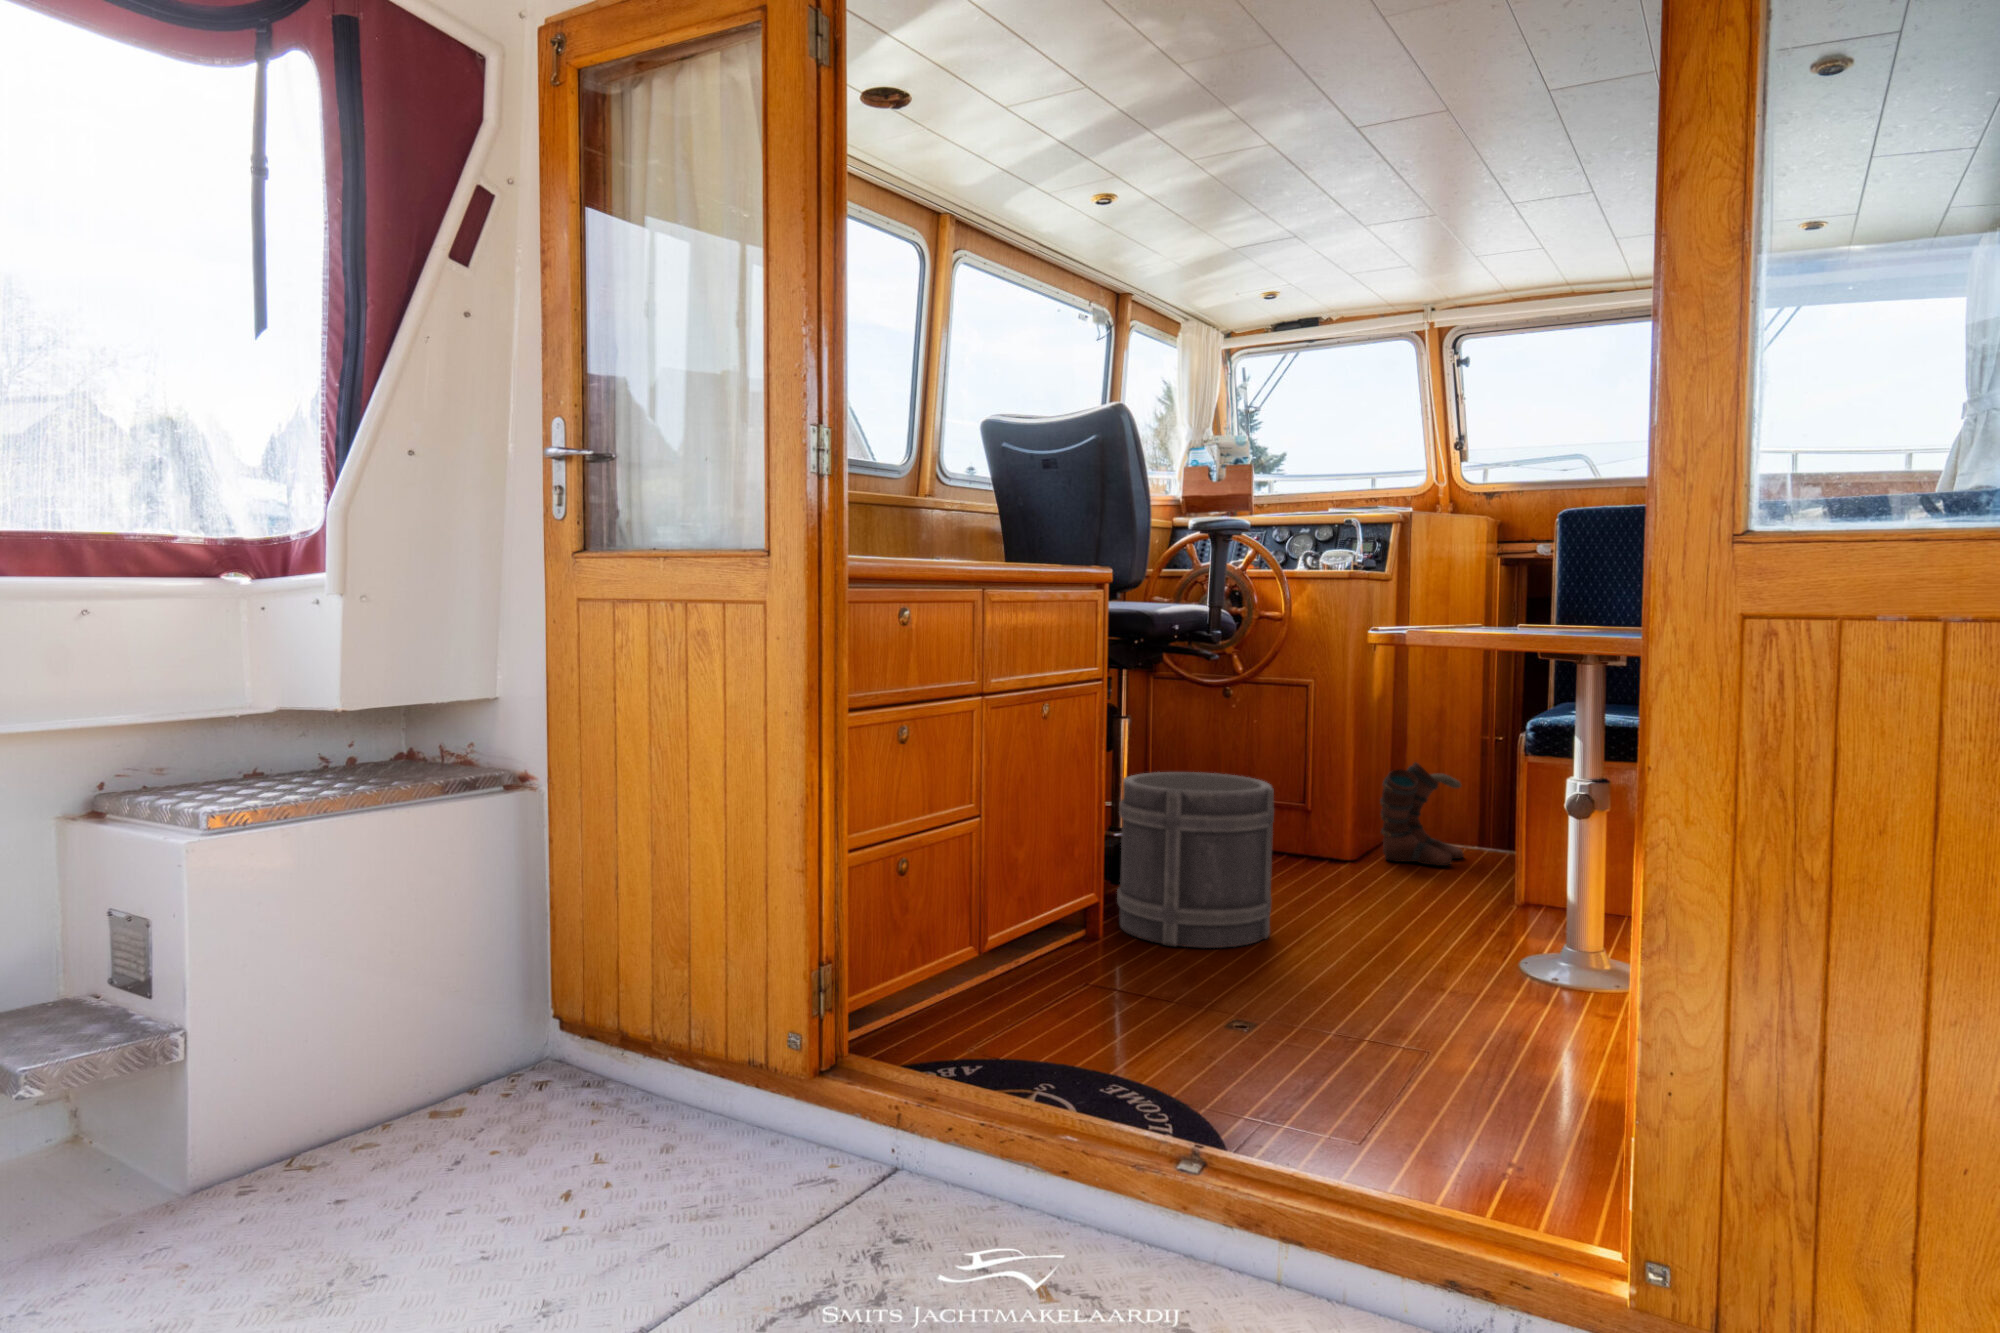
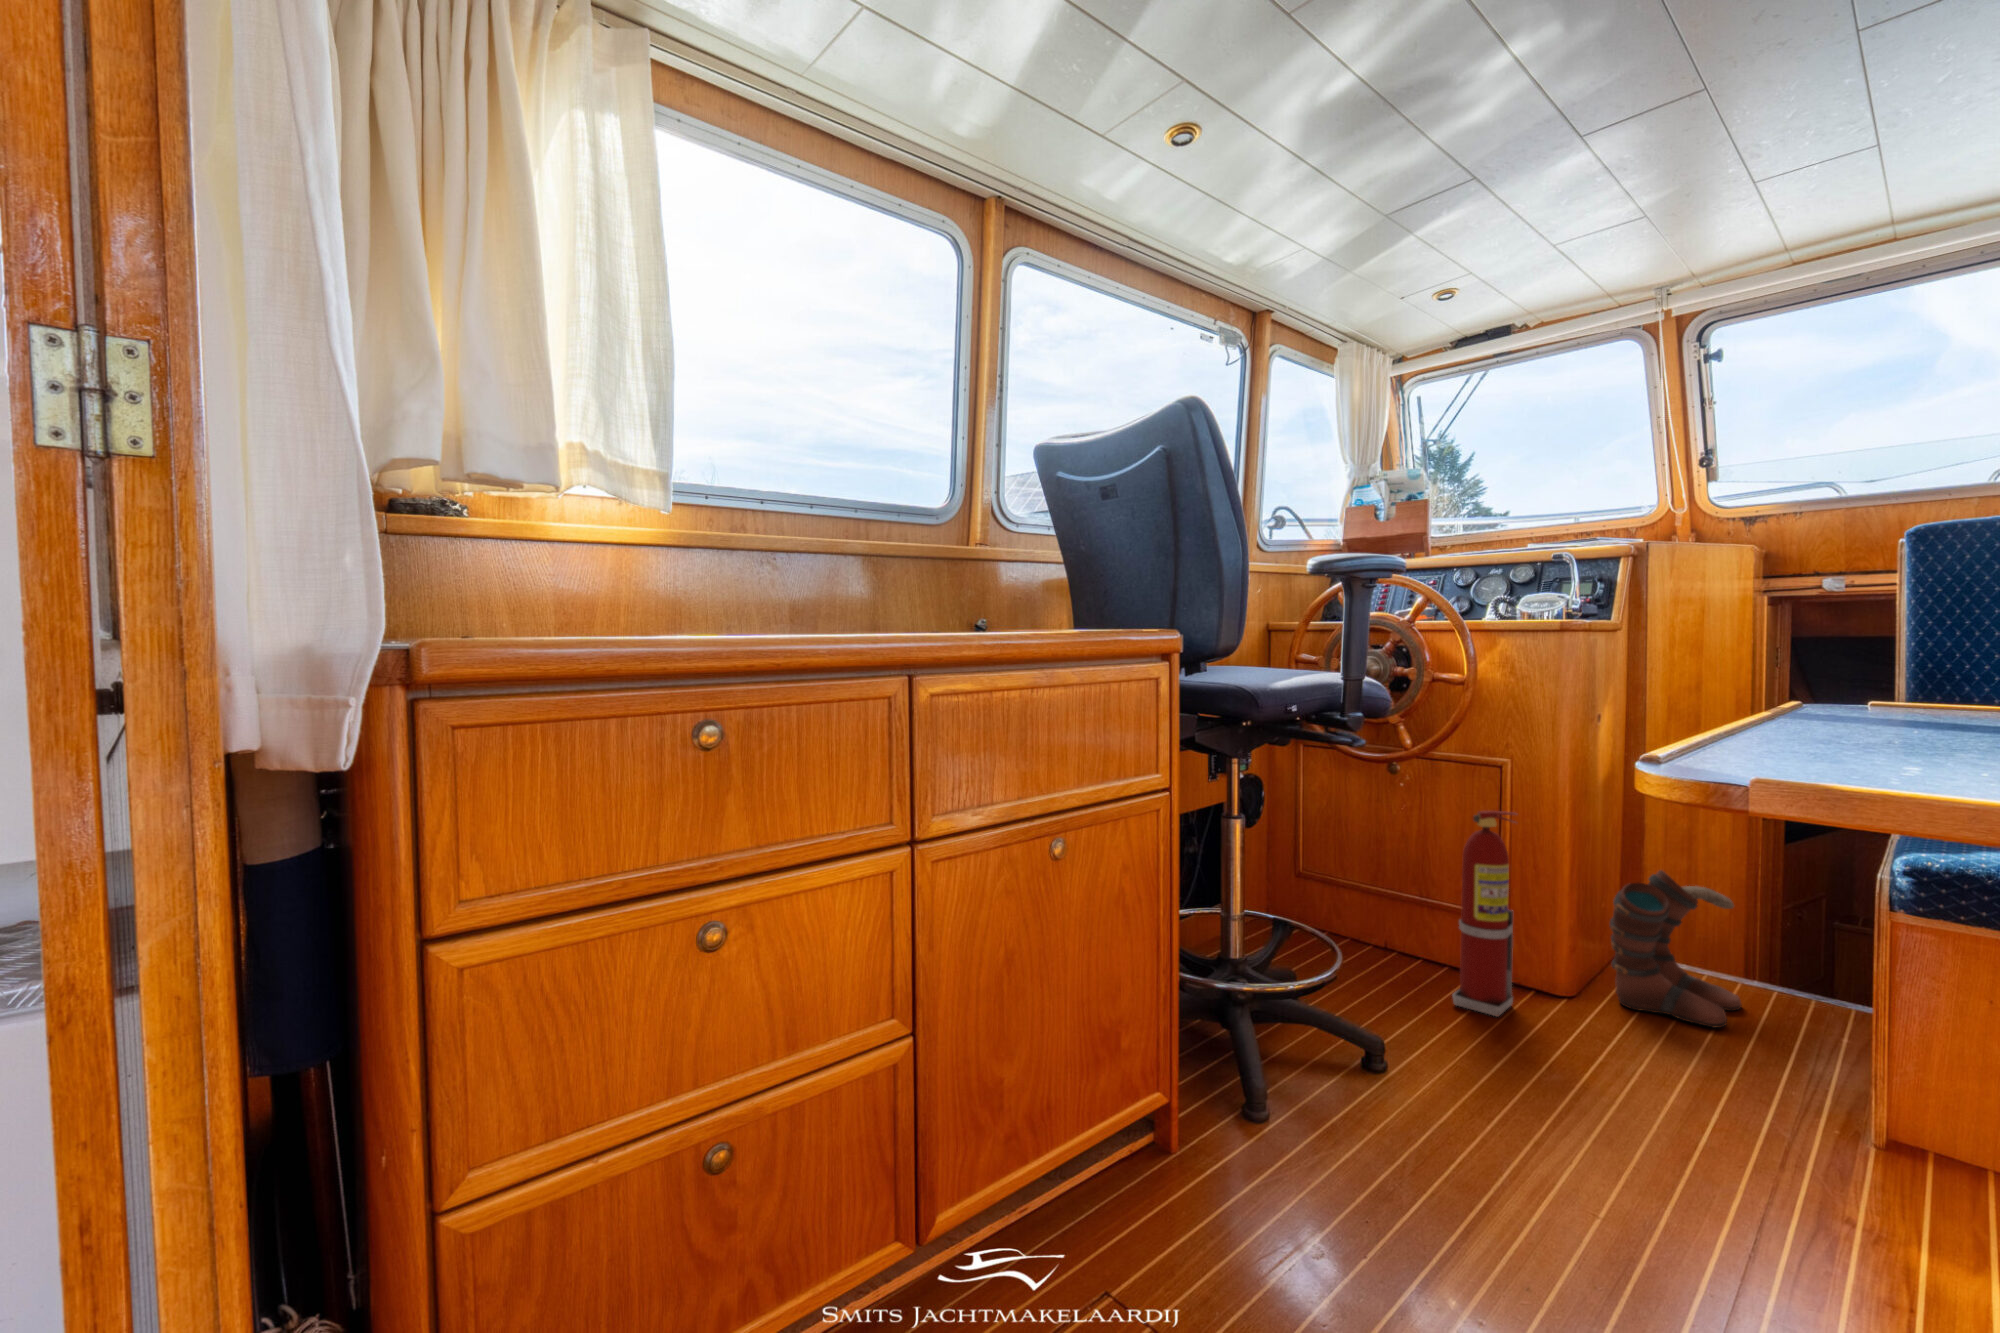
fire extinguisher: none [1272,716,1319,869] -> present [1452,811,1516,1016]
bucket: present [1117,772,1274,948] -> none [1205,908,1442,1219]

